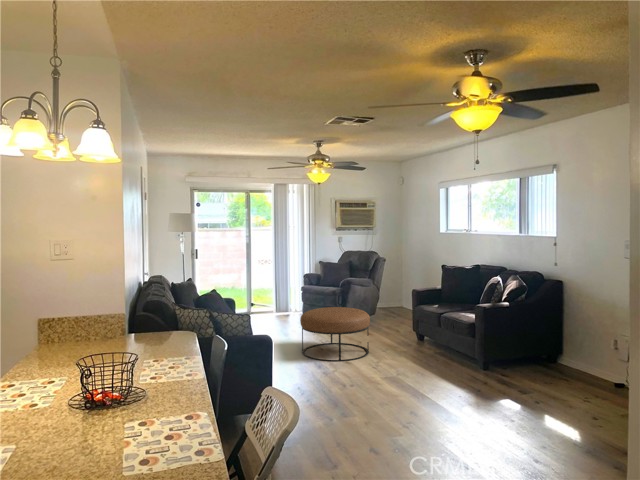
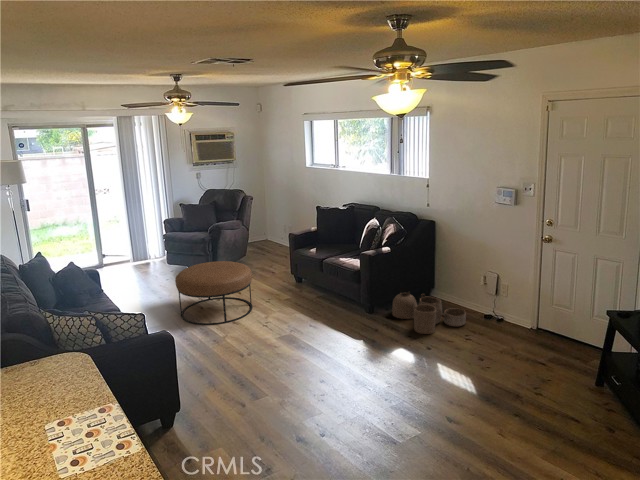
woven basket: none [510,349,595,393] -> present [392,293,466,334]

